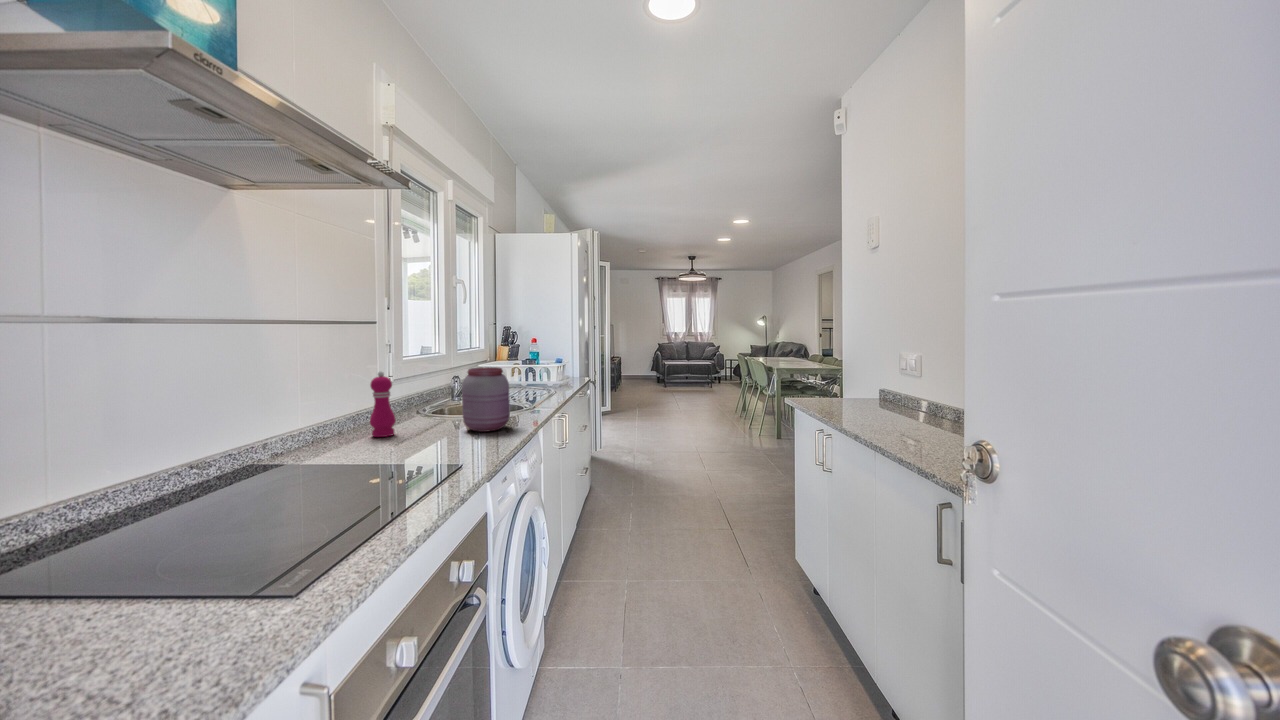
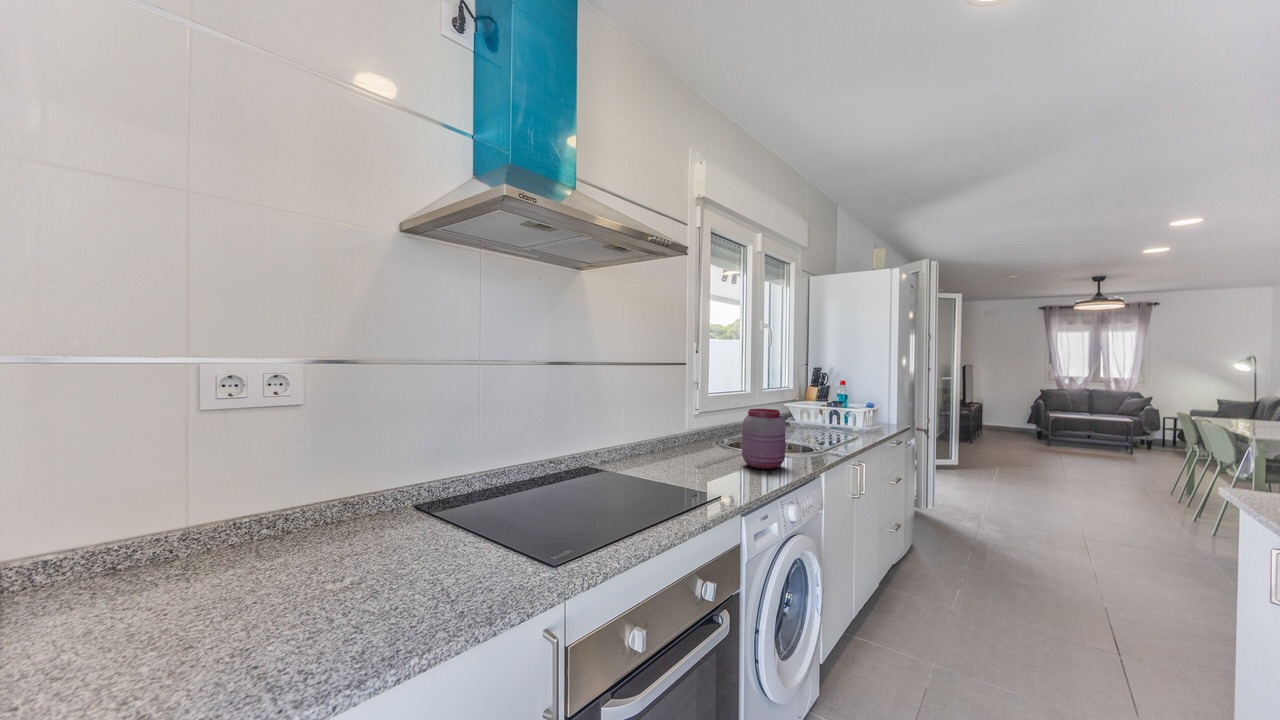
pepper mill: present [370,371,396,437] -> none [670,405,689,460]

